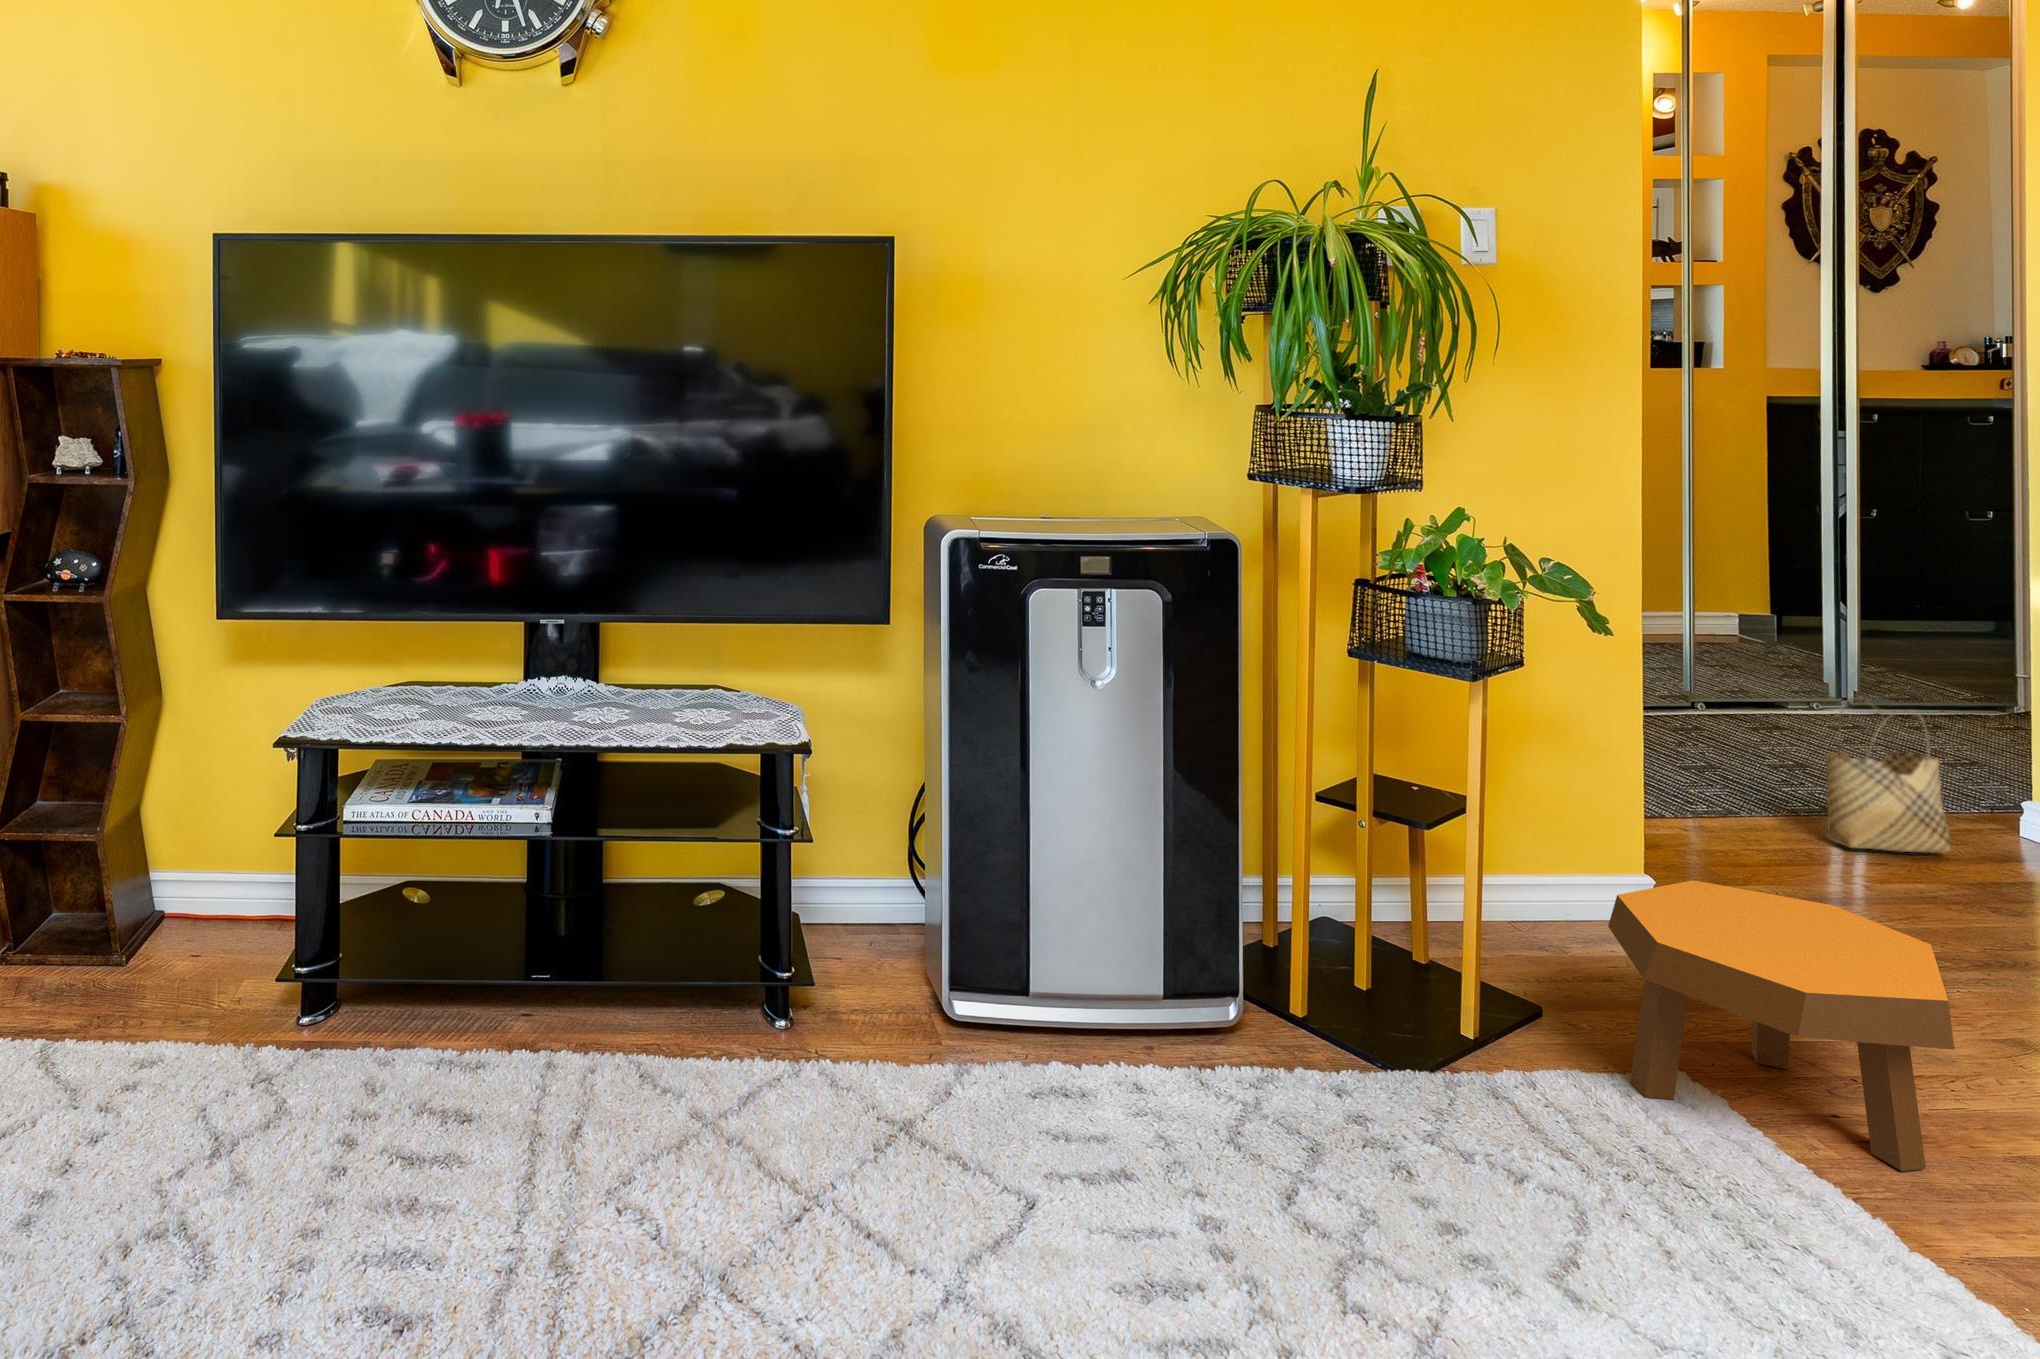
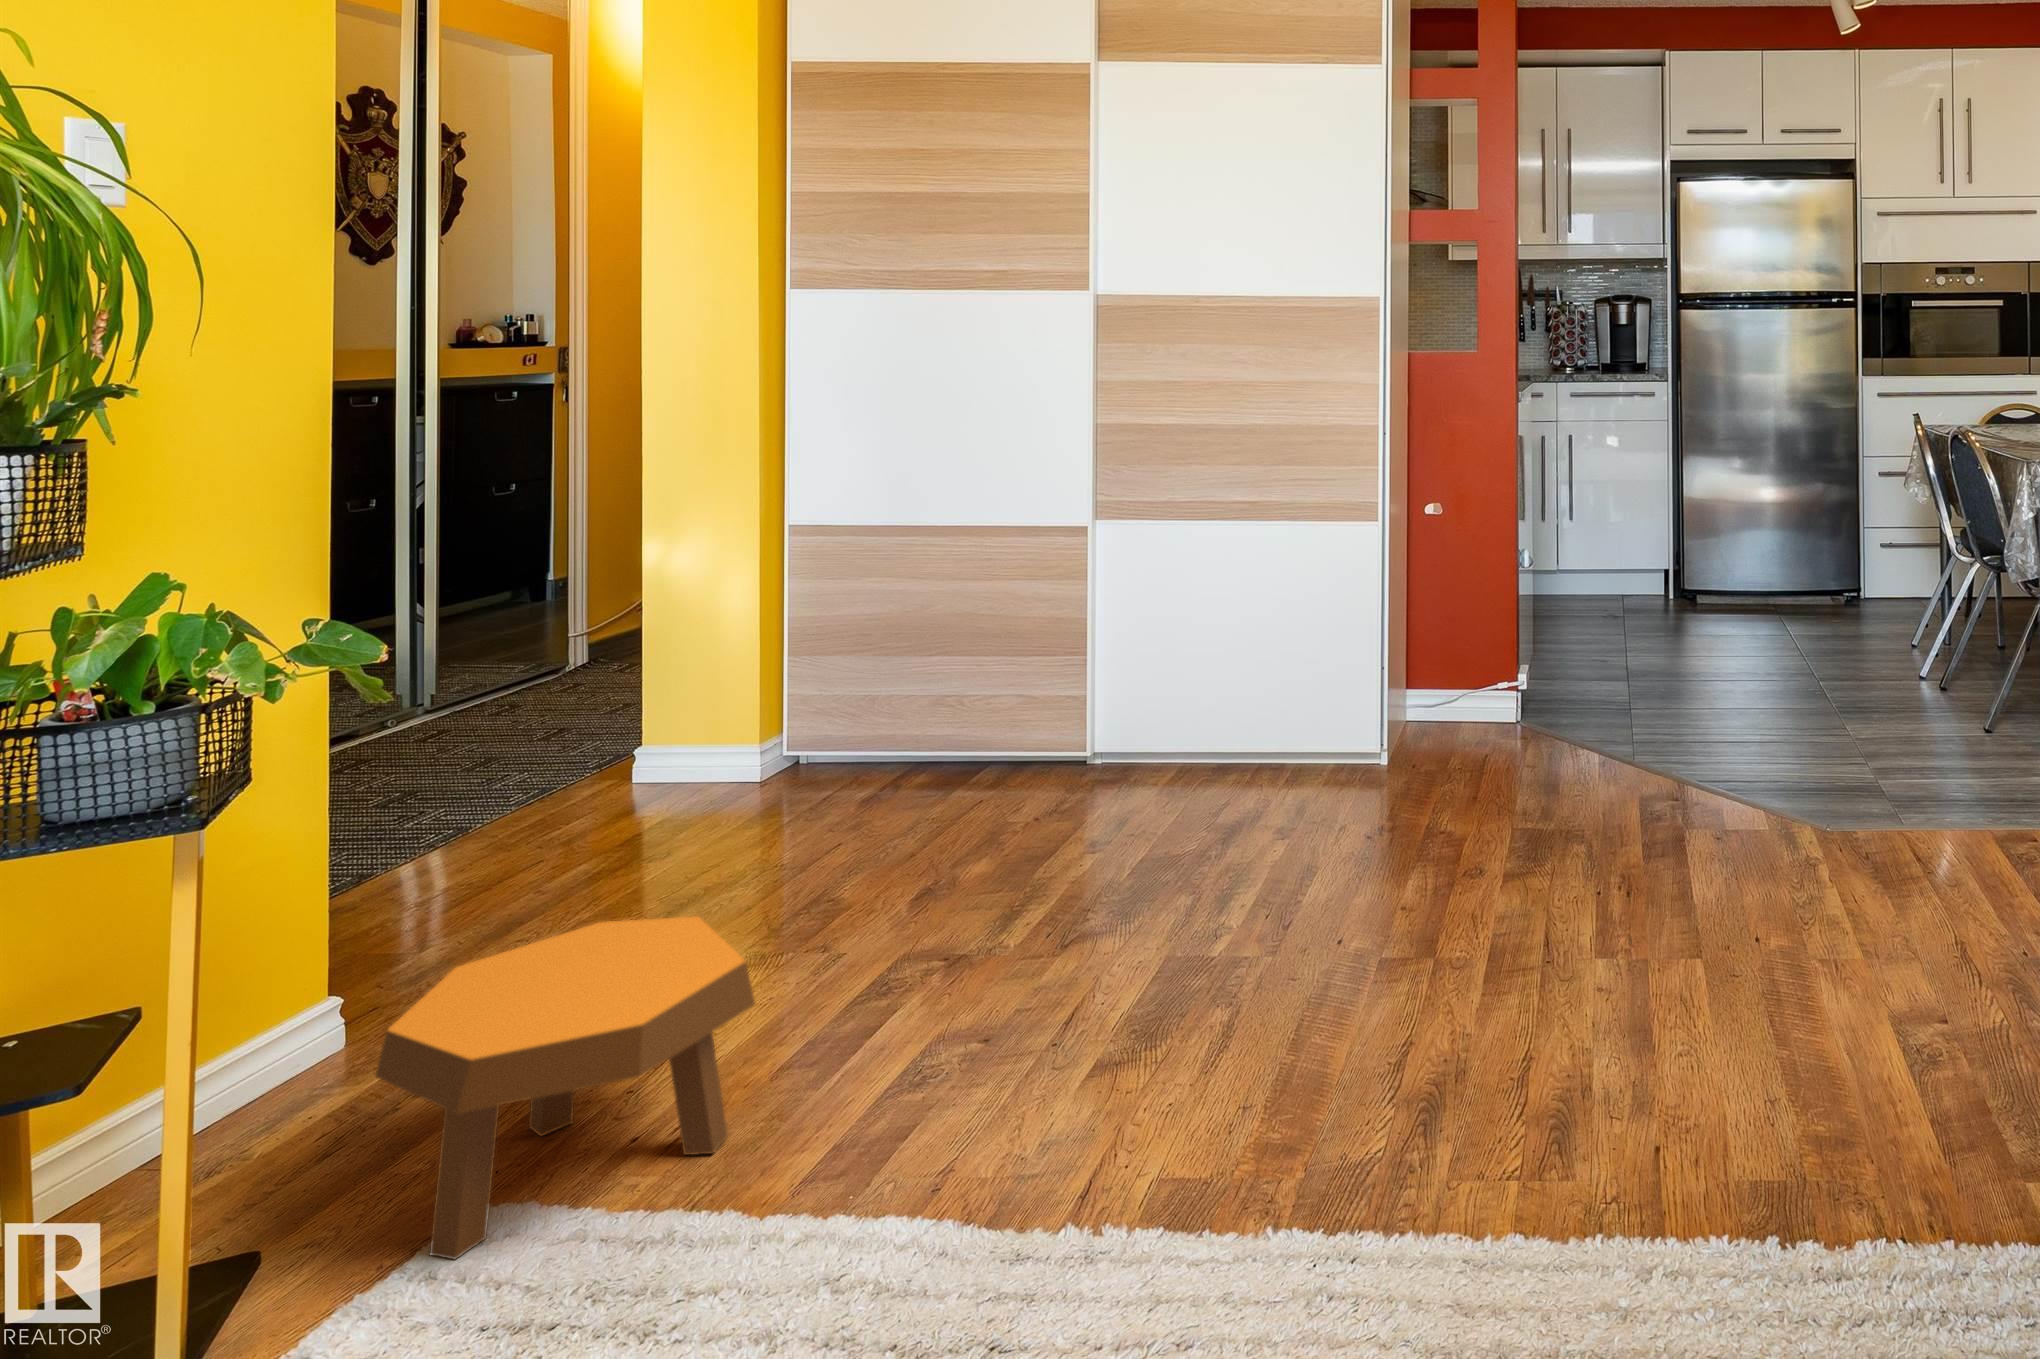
woven basket: present [1825,697,1951,853] -> none [471,697,584,861]

